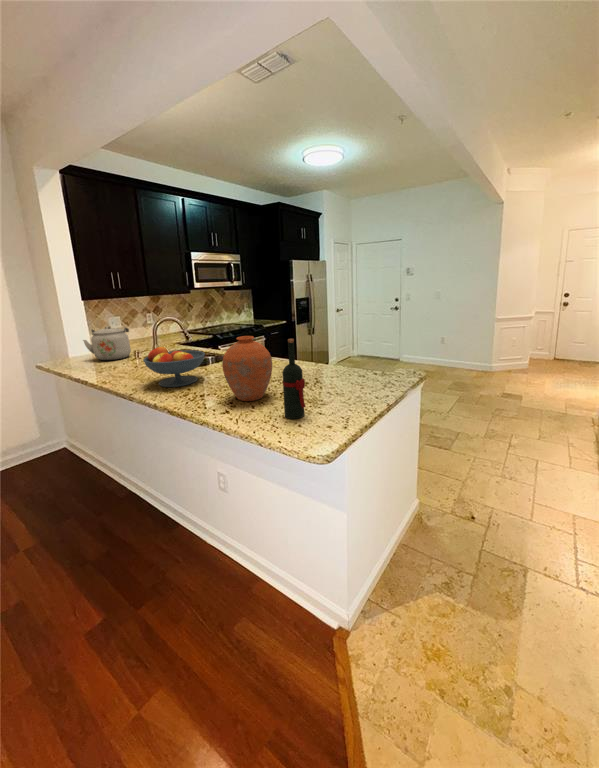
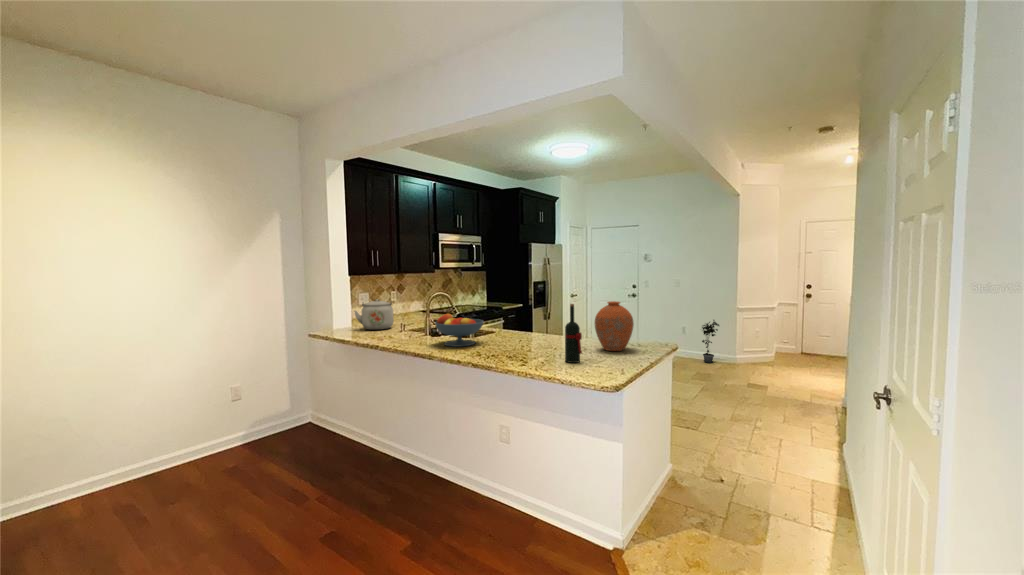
potted plant: none [457,331,477,372] -> present [702,320,719,363]
vase: present [222,336,272,401] -> present [595,301,634,351]

